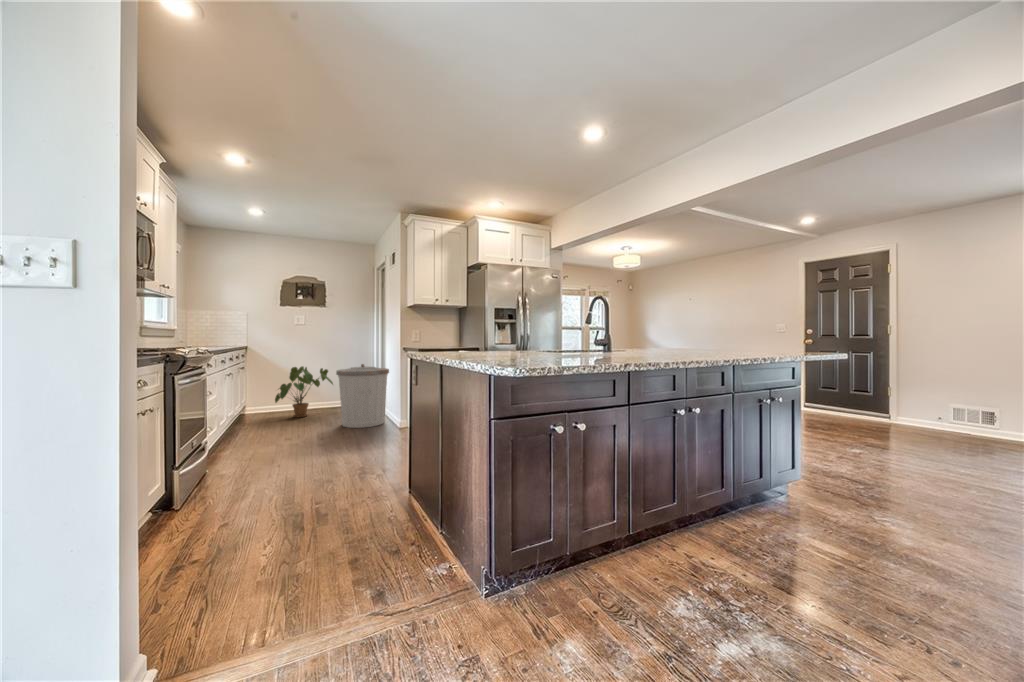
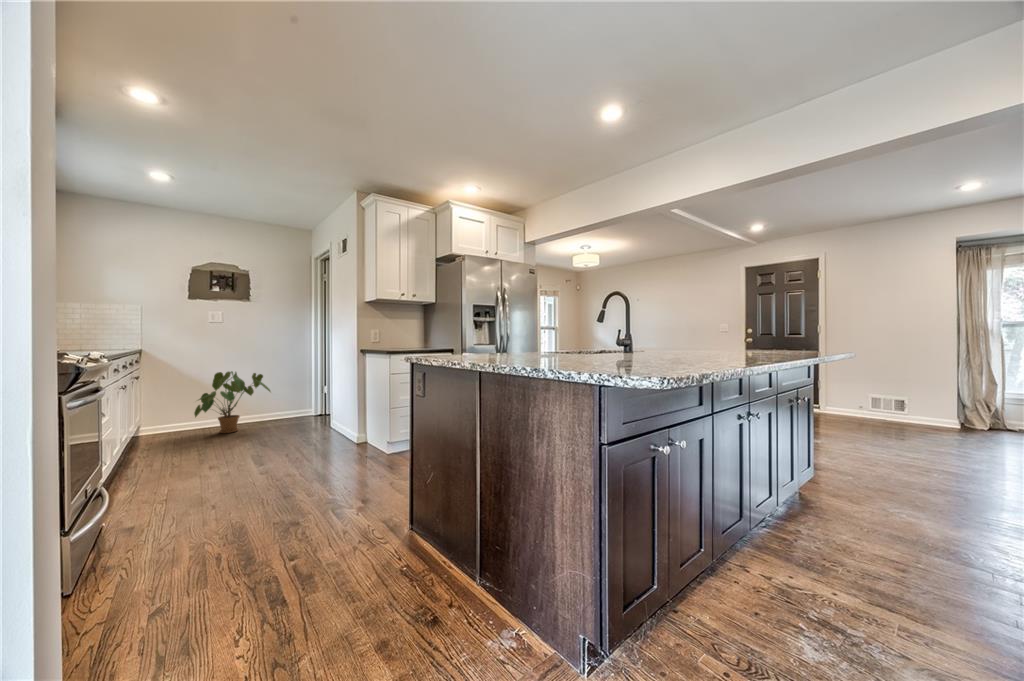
trash can: present [336,364,389,428] -> none [280,367,345,443]

